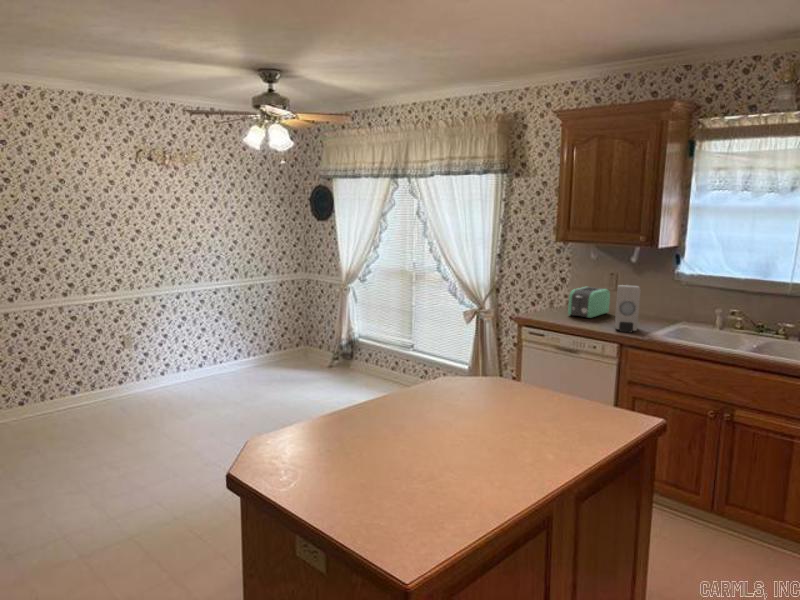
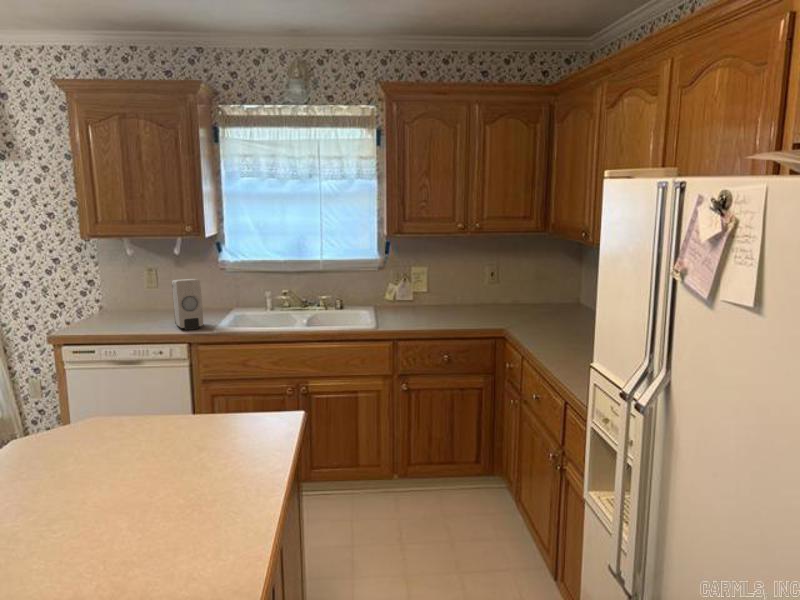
toaster: present [568,287,610,318] -> none [112,287,156,323]

